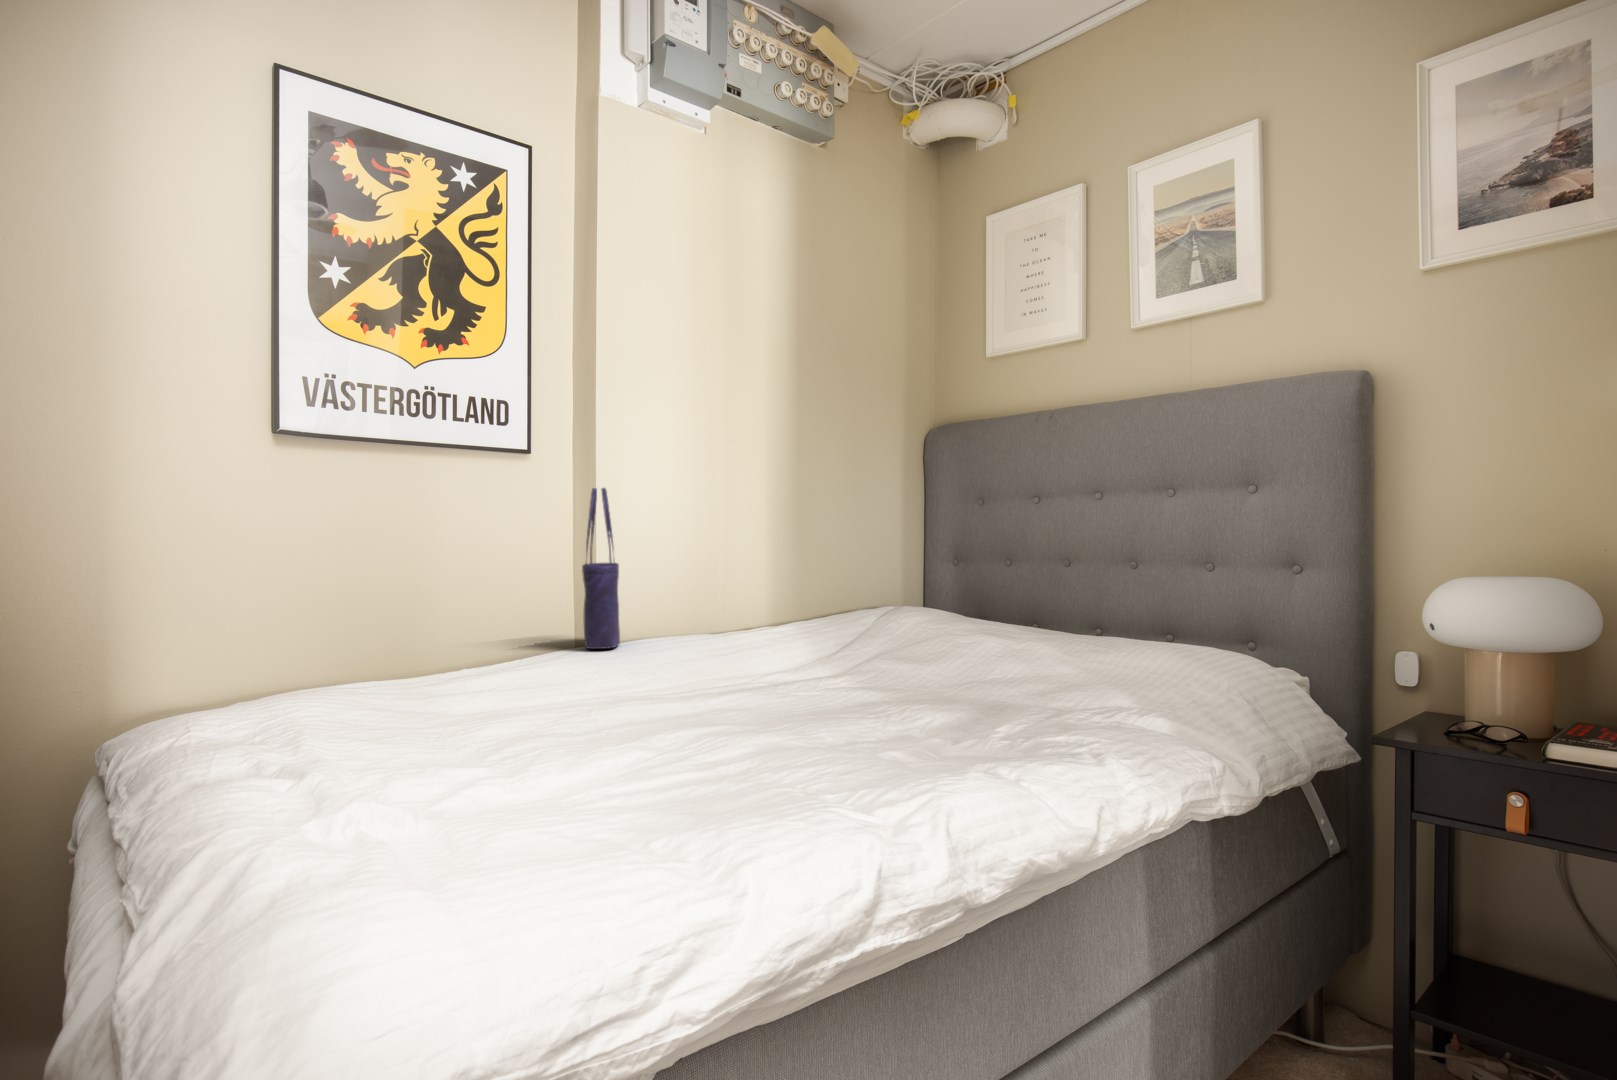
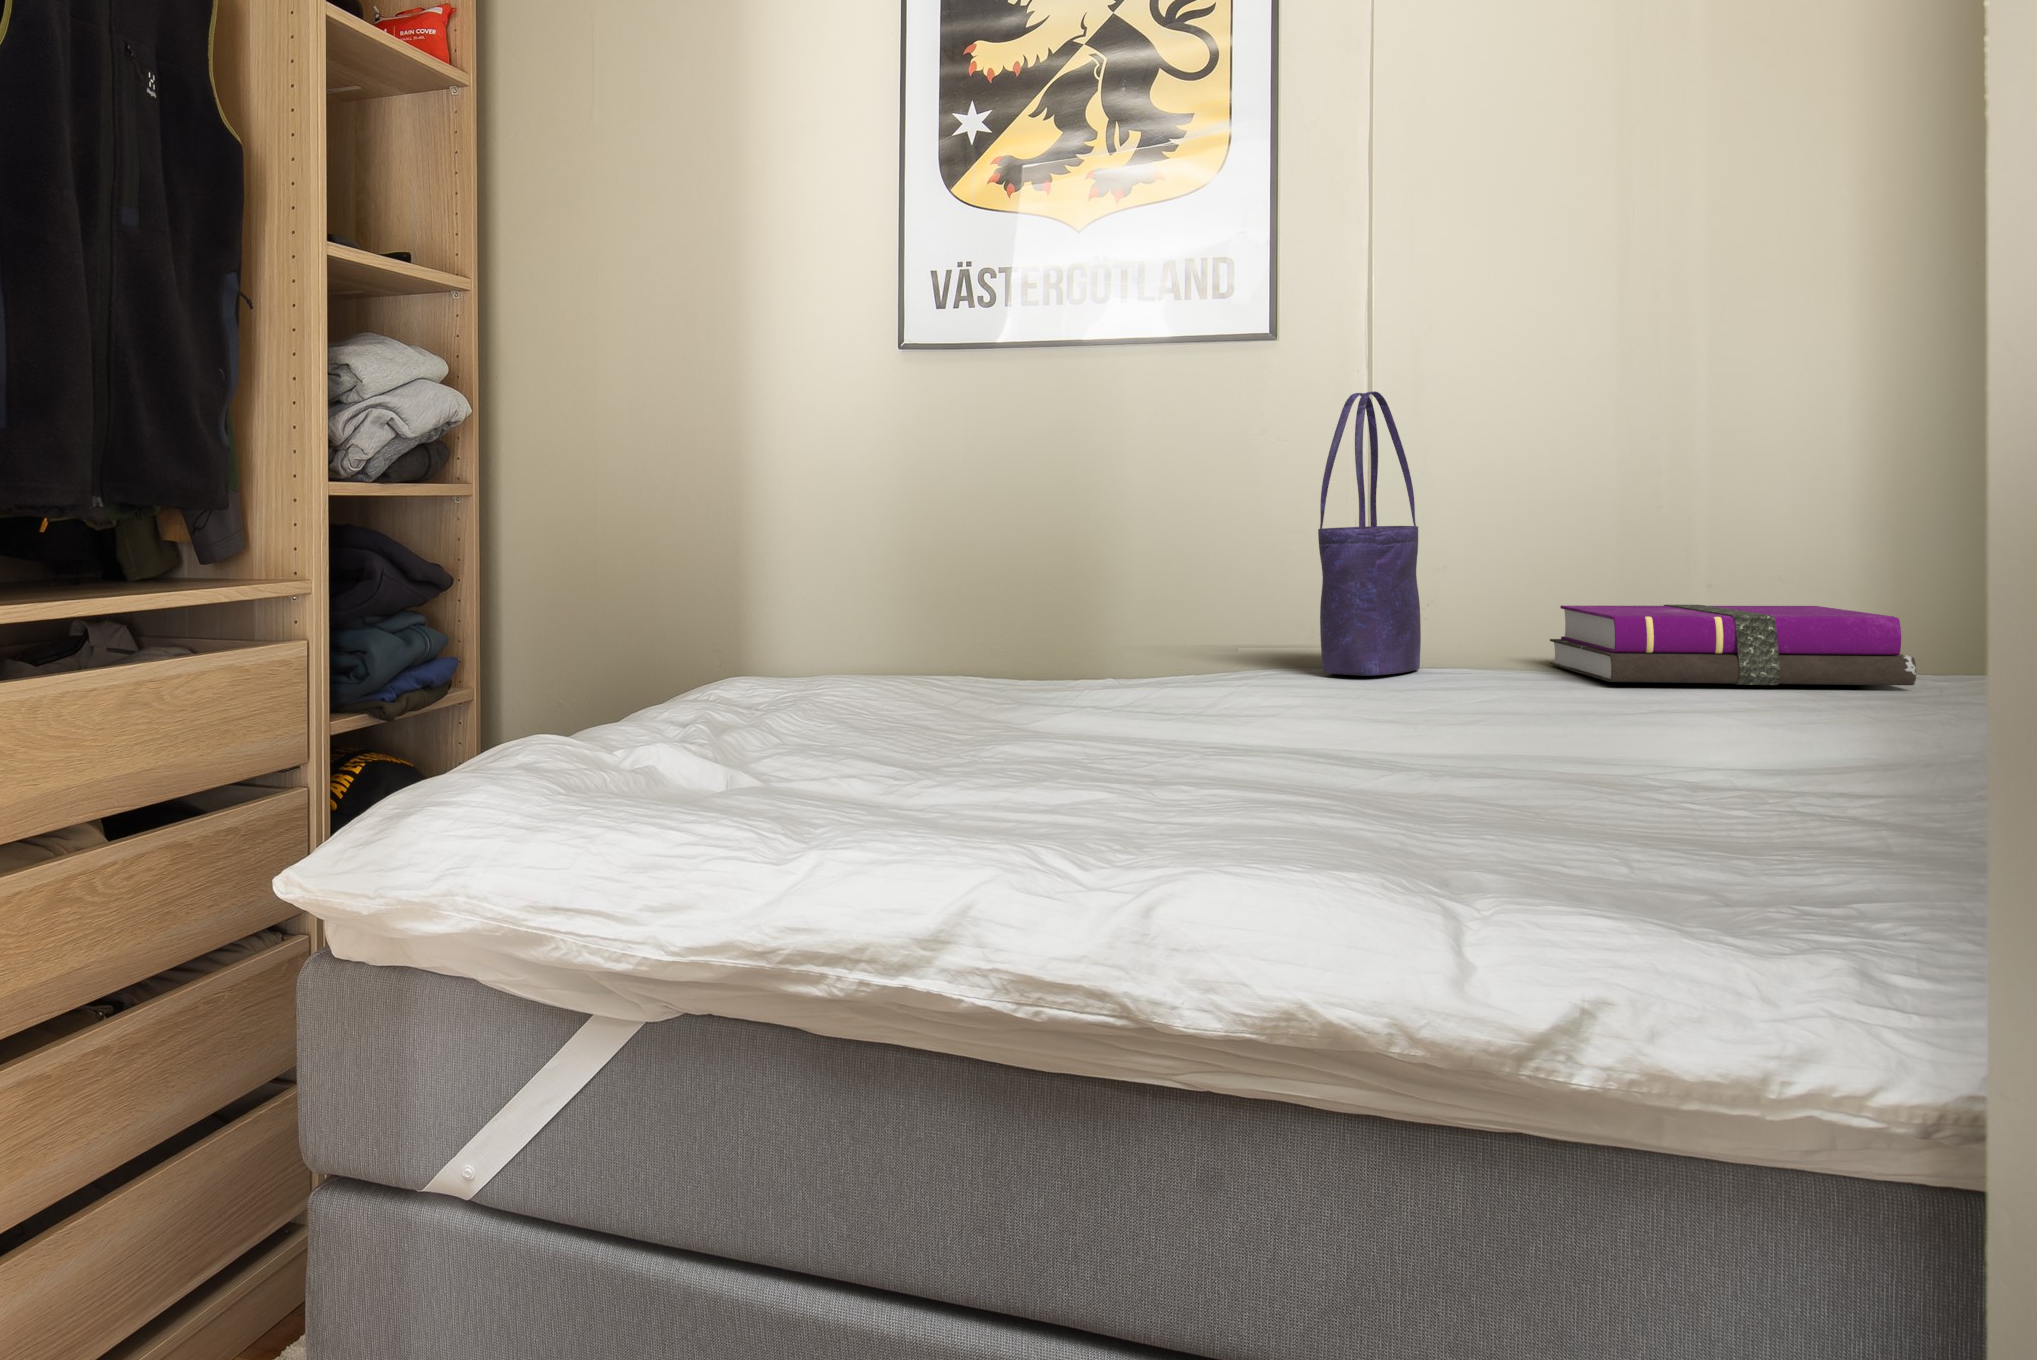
notebook: none [656,594,799,638] -> present [1550,605,1916,686]

